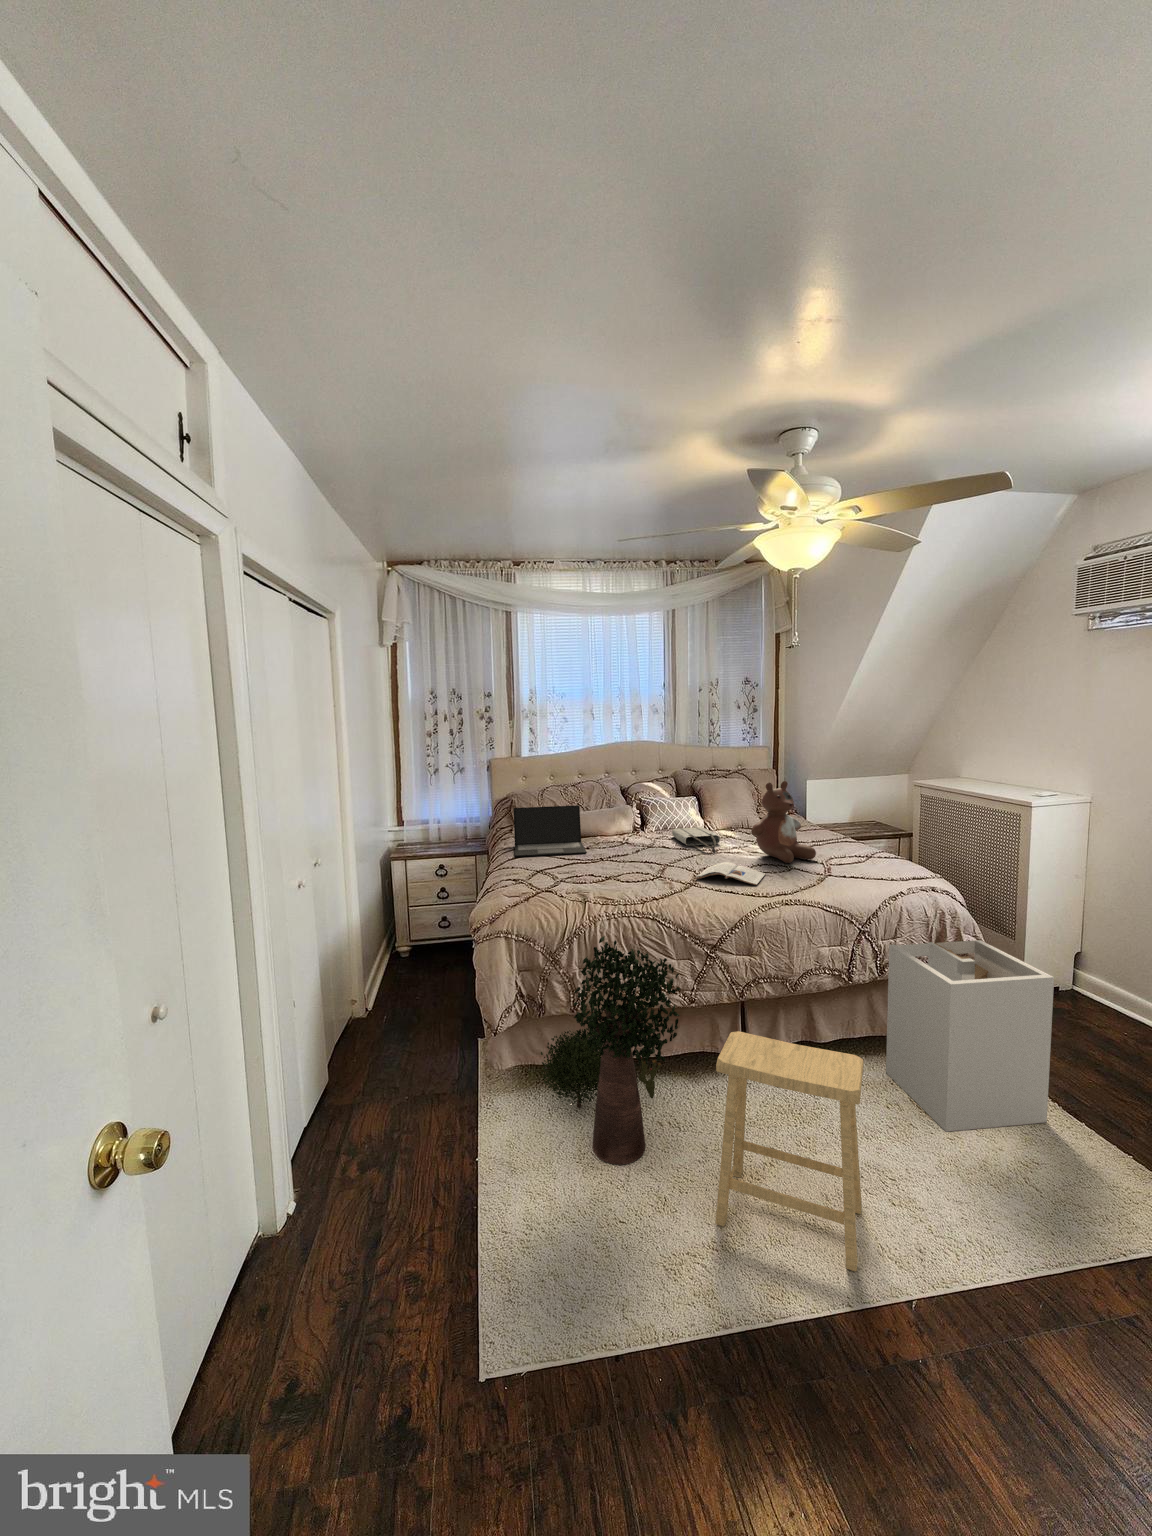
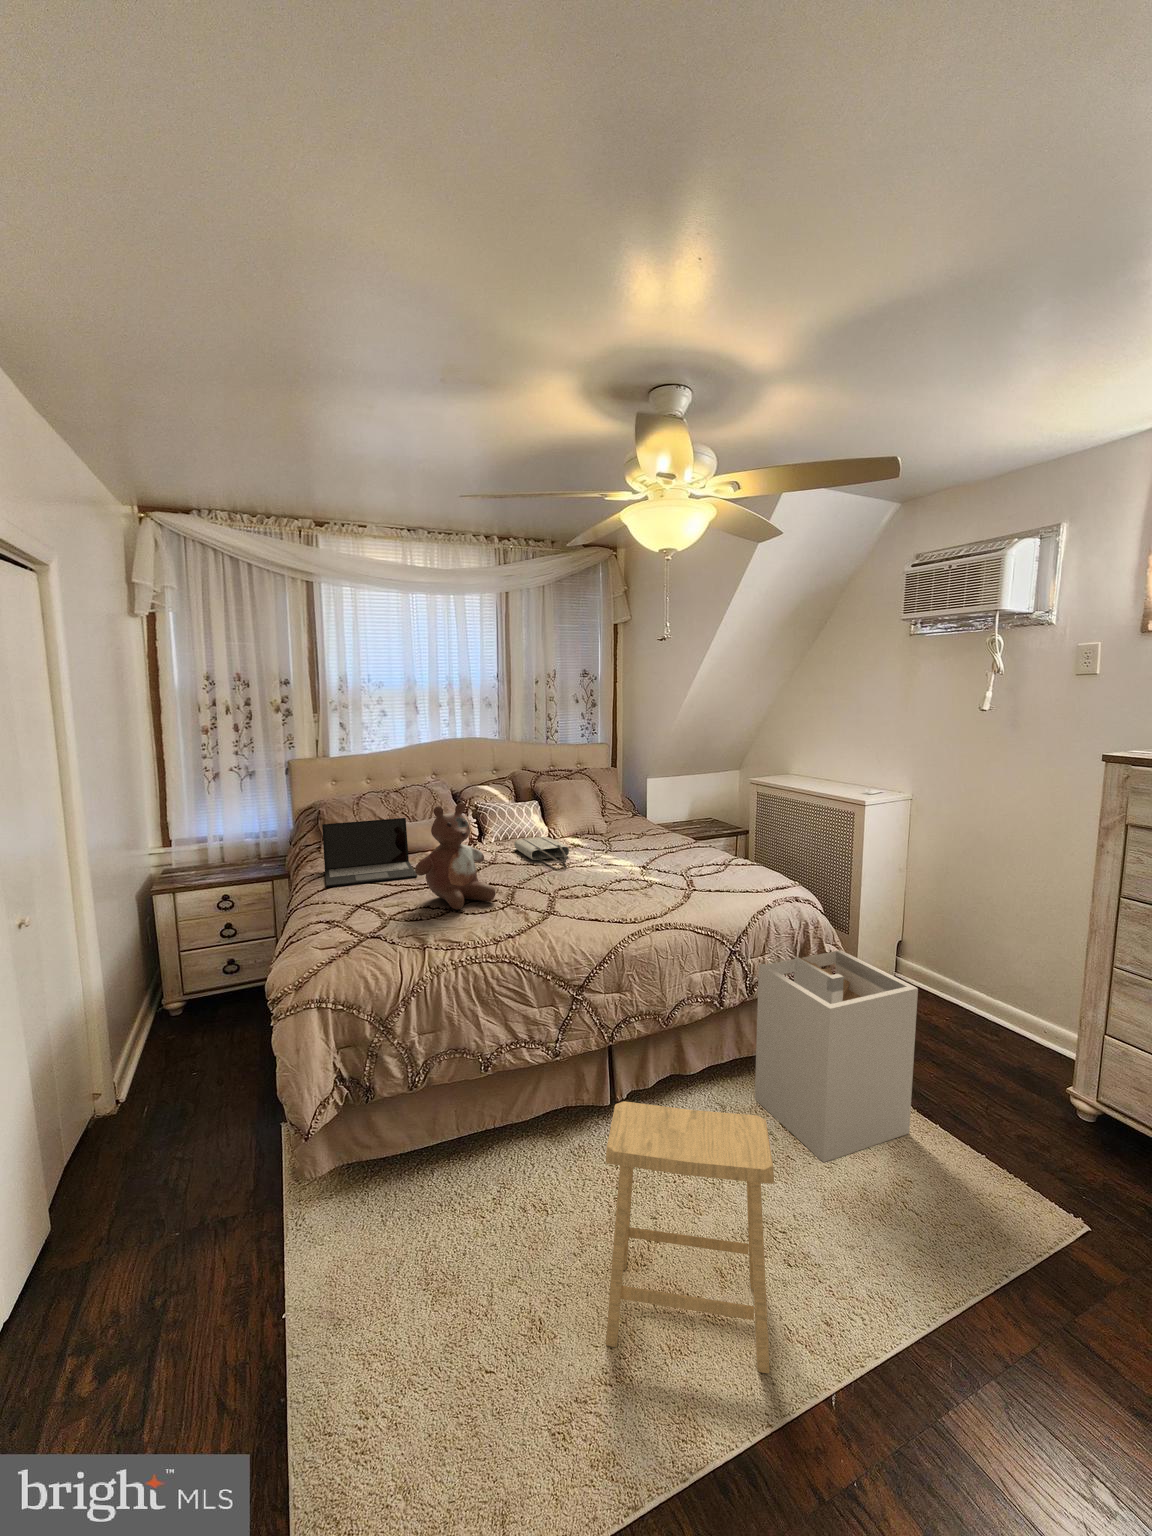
stuffed bear: present [751,781,816,863] -> present [415,803,496,909]
magazine: present [696,862,765,885] -> none [552,882,627,909]
potted plant: present [541,936,681,1165] -> none [371,996,552,1284]

